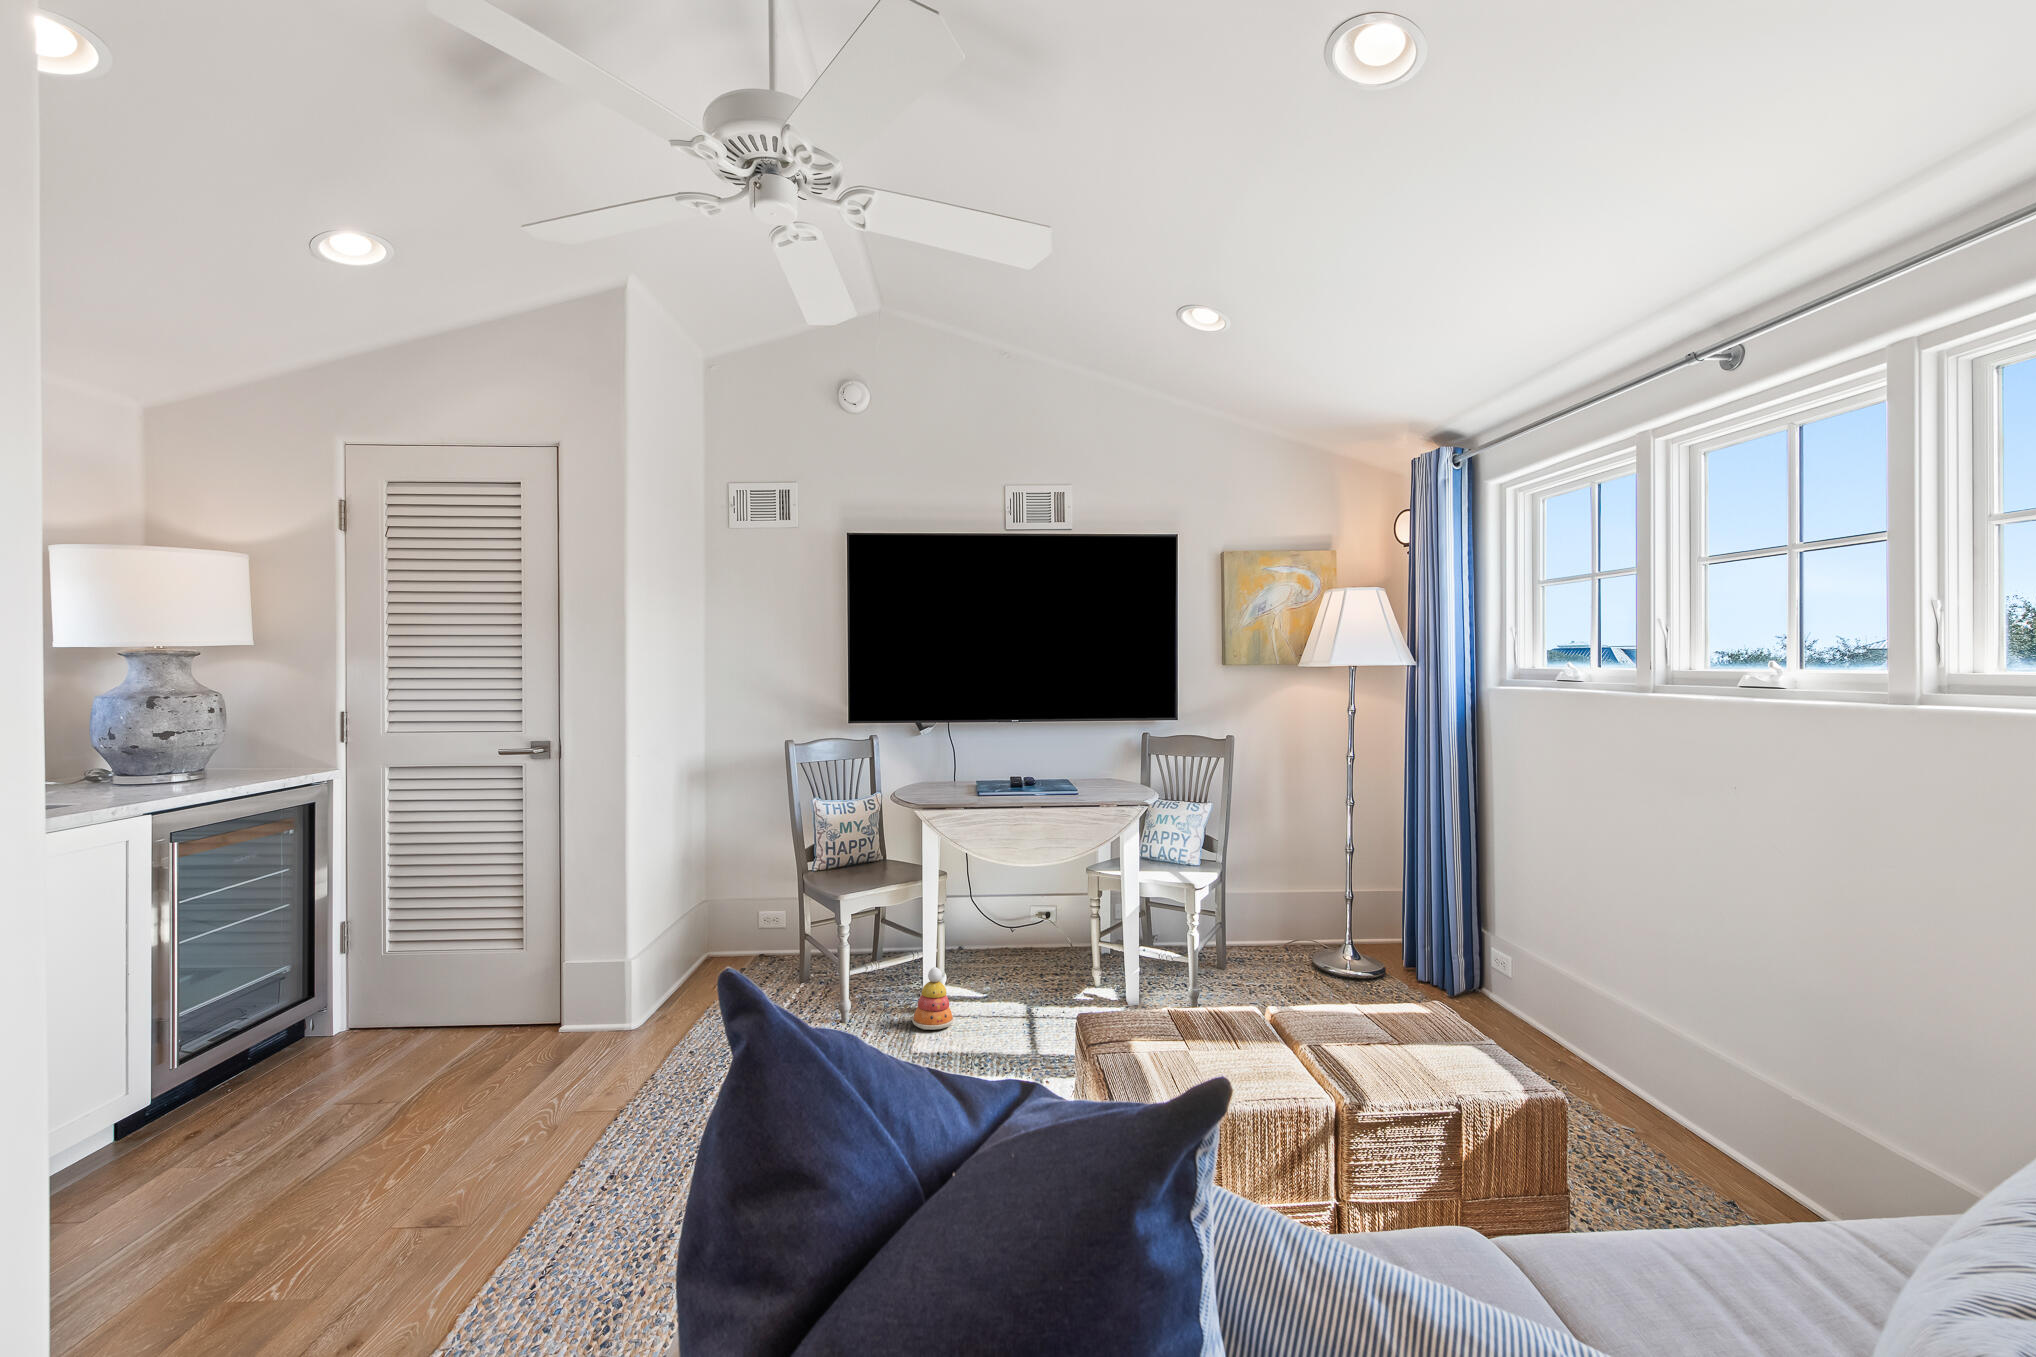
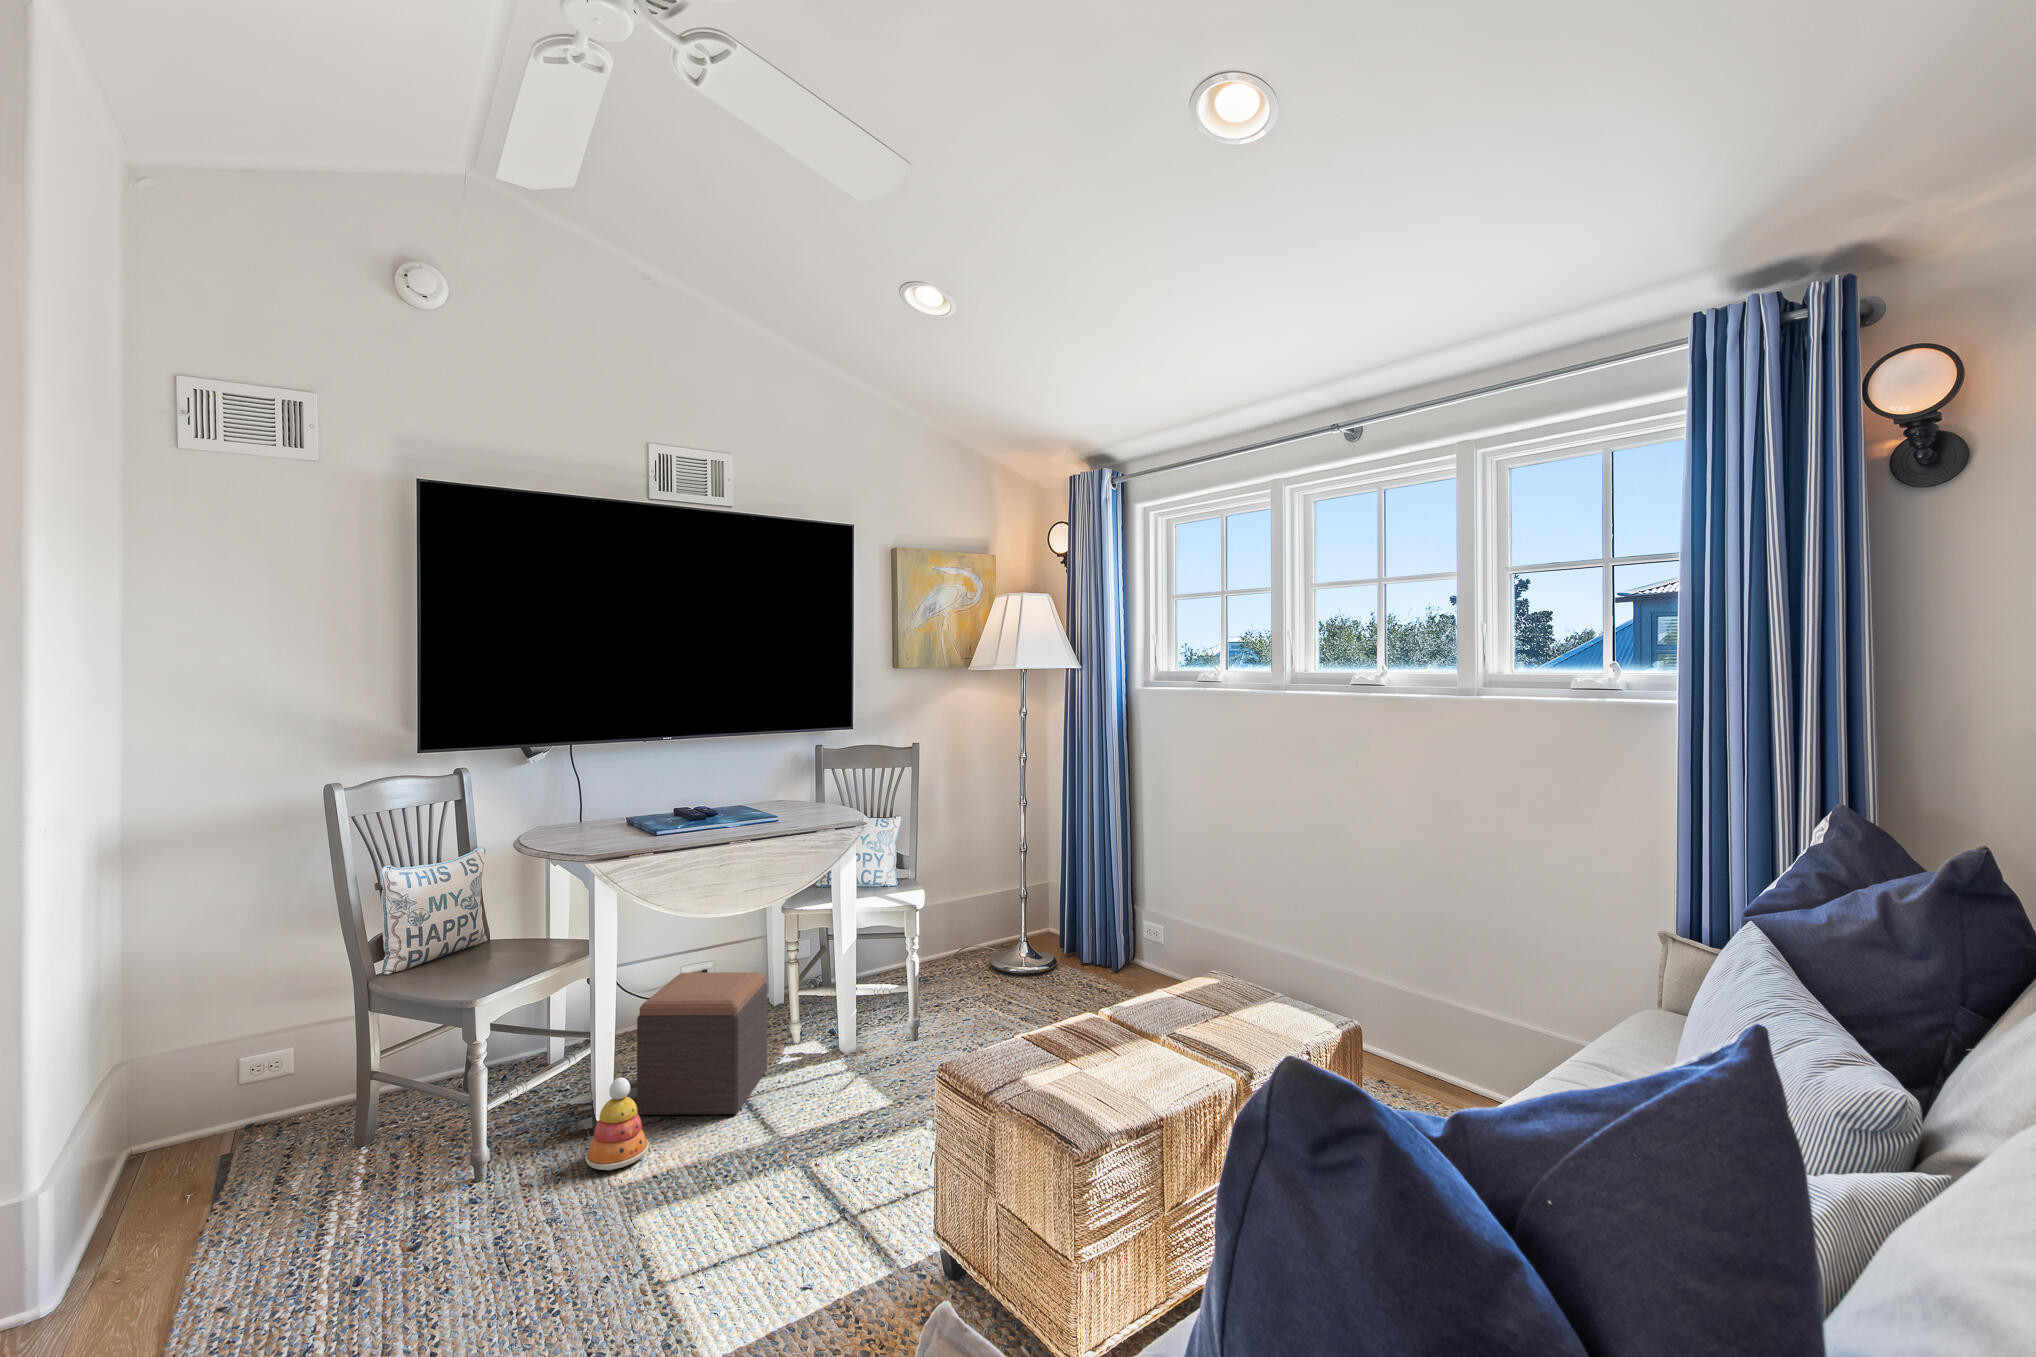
footstool: none [959,907,1063,1019] -> present [637,972,767,1115]

